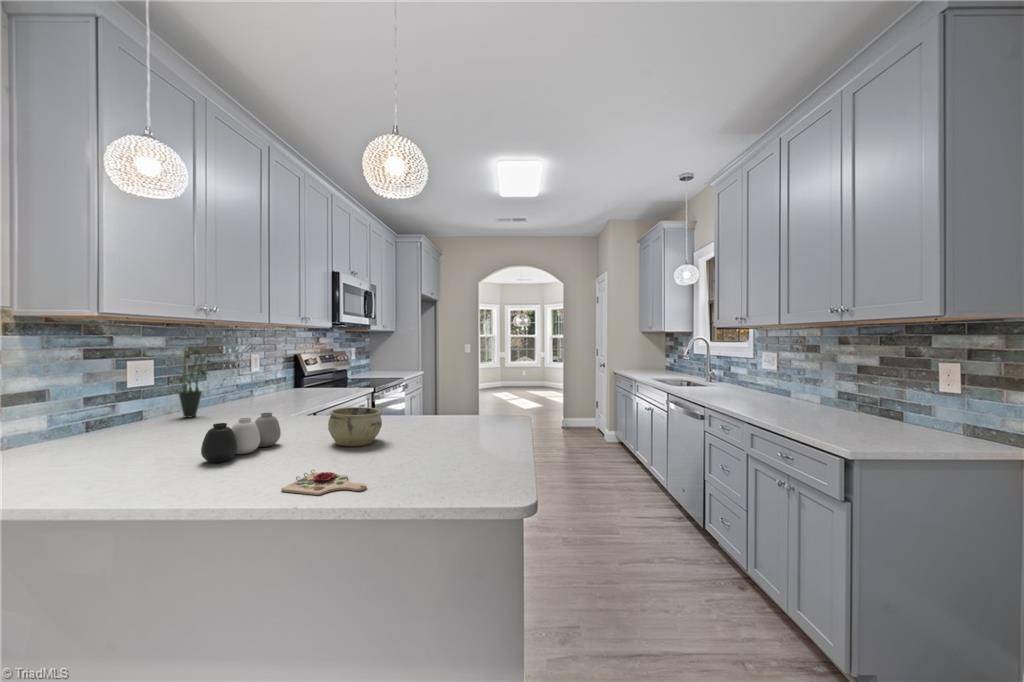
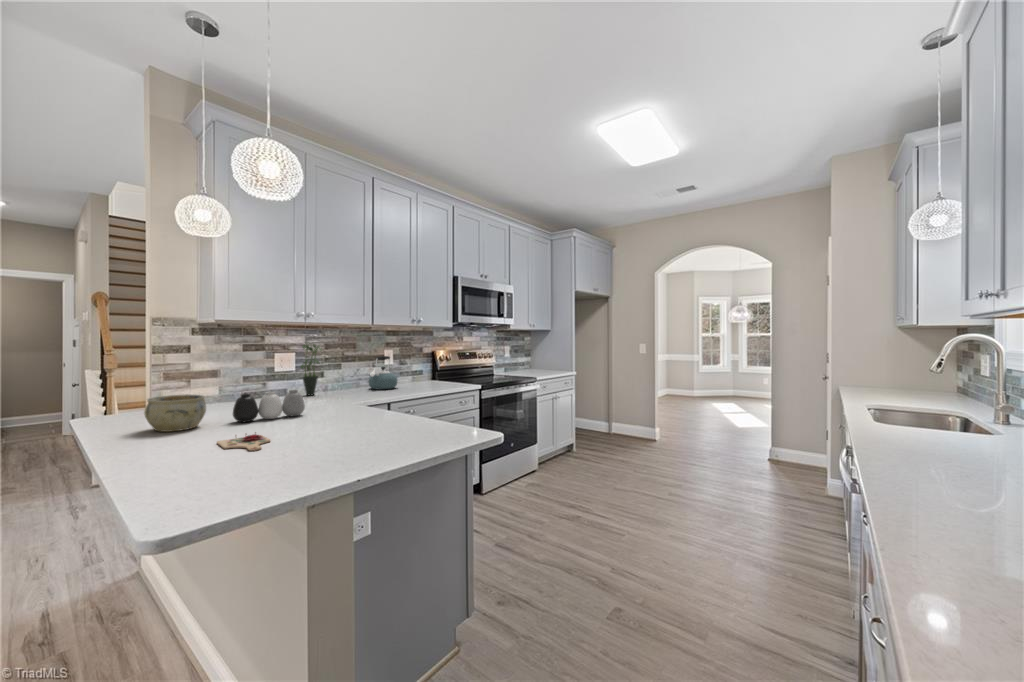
kettle: none [250,362,289,403] -> present [369,356,397,390]
ceramic bowl: present [328,407,382,446] -> present [144,394,206,432]

